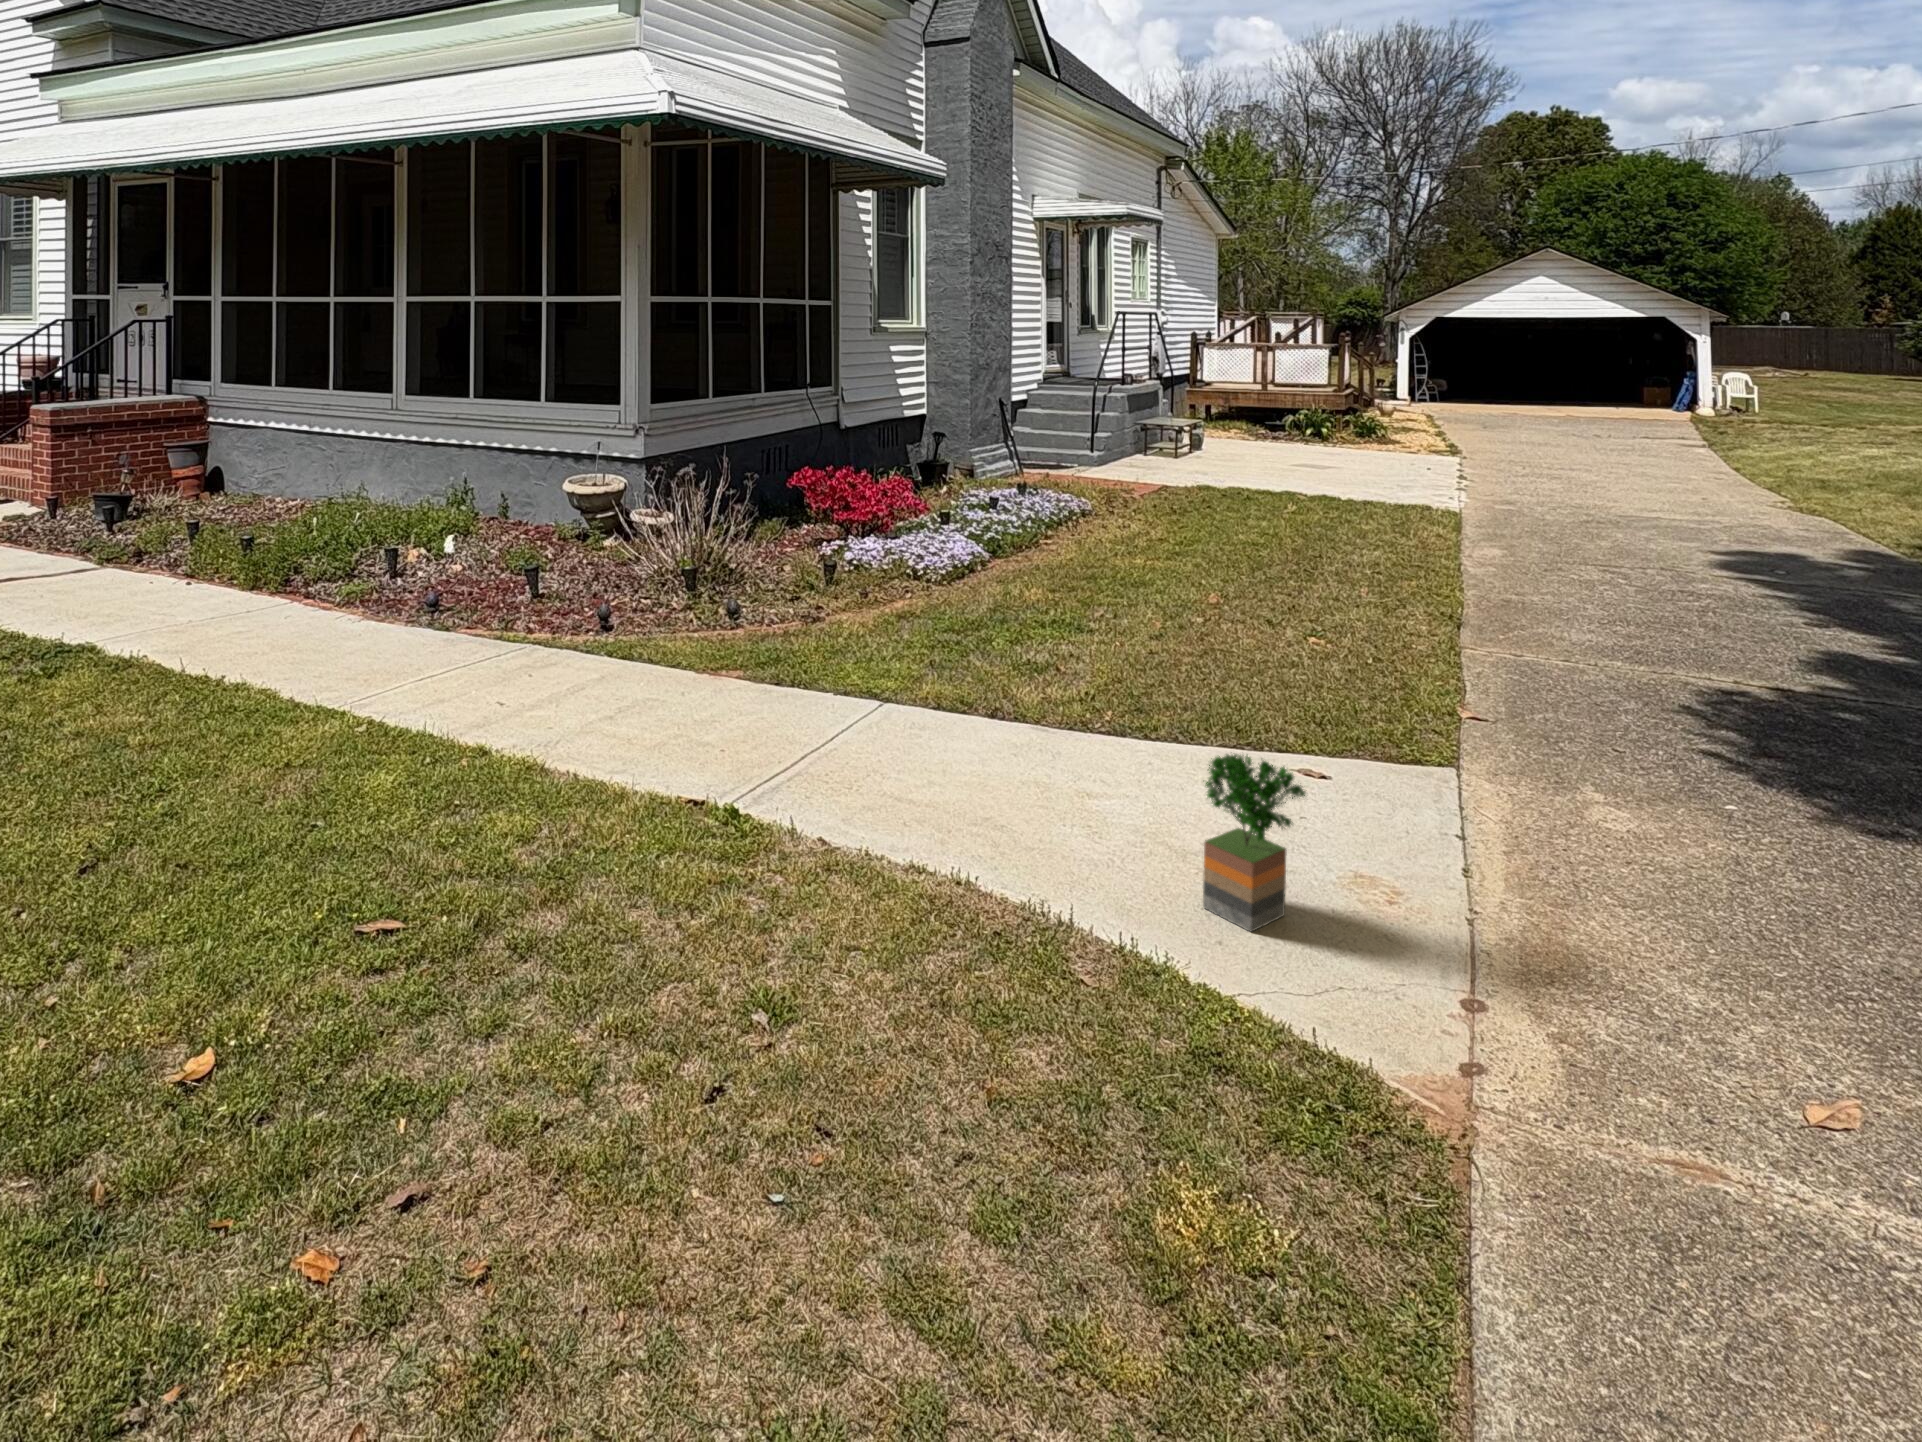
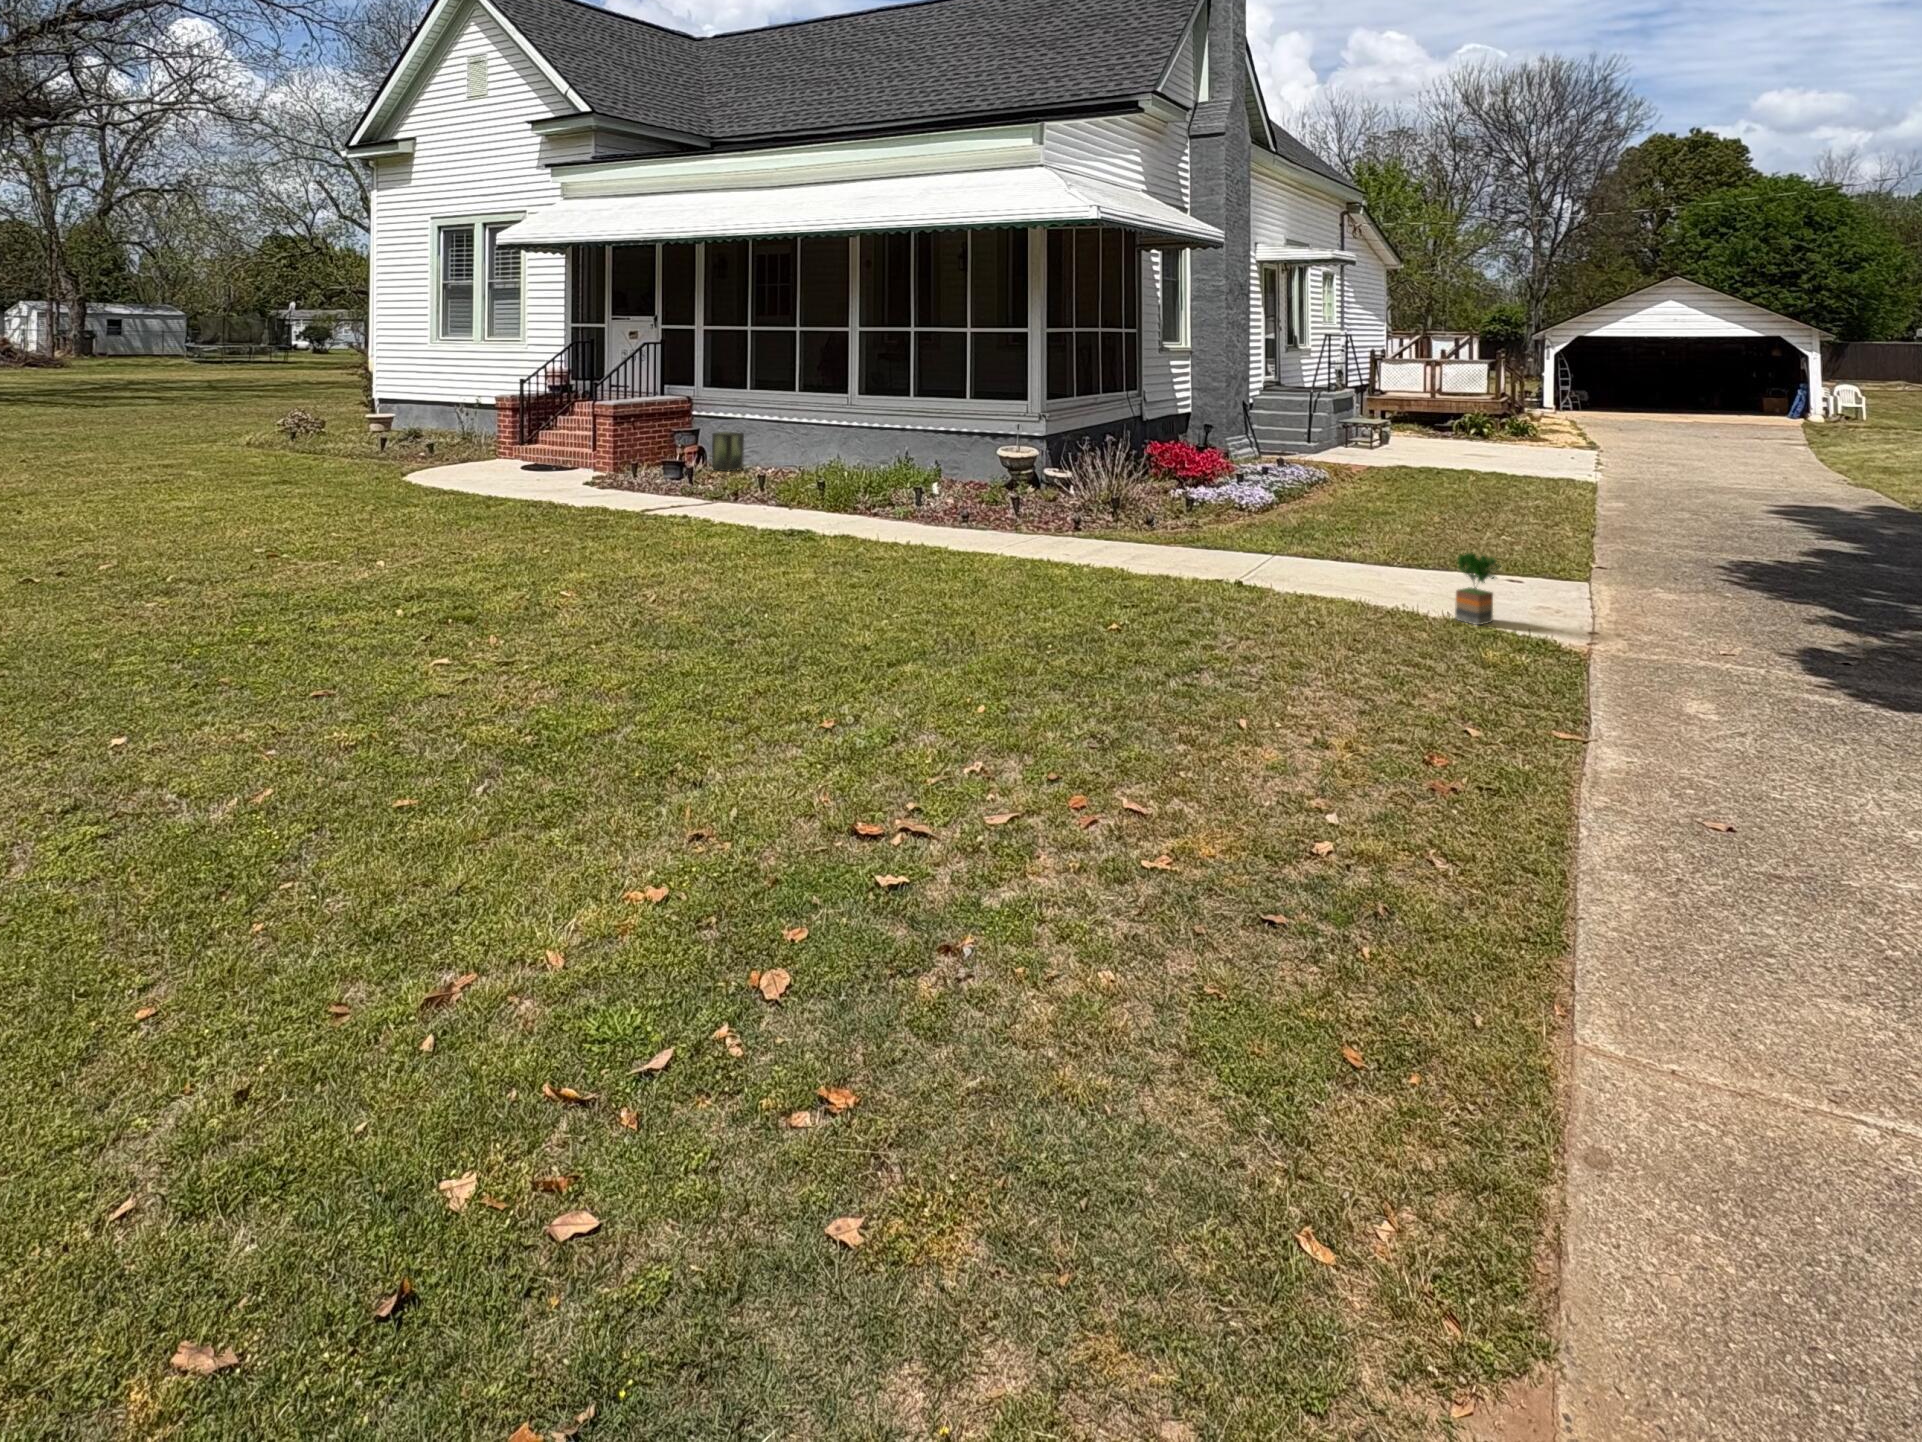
storage box: none [198,447,249,506] -> present [712,432,744,471]

